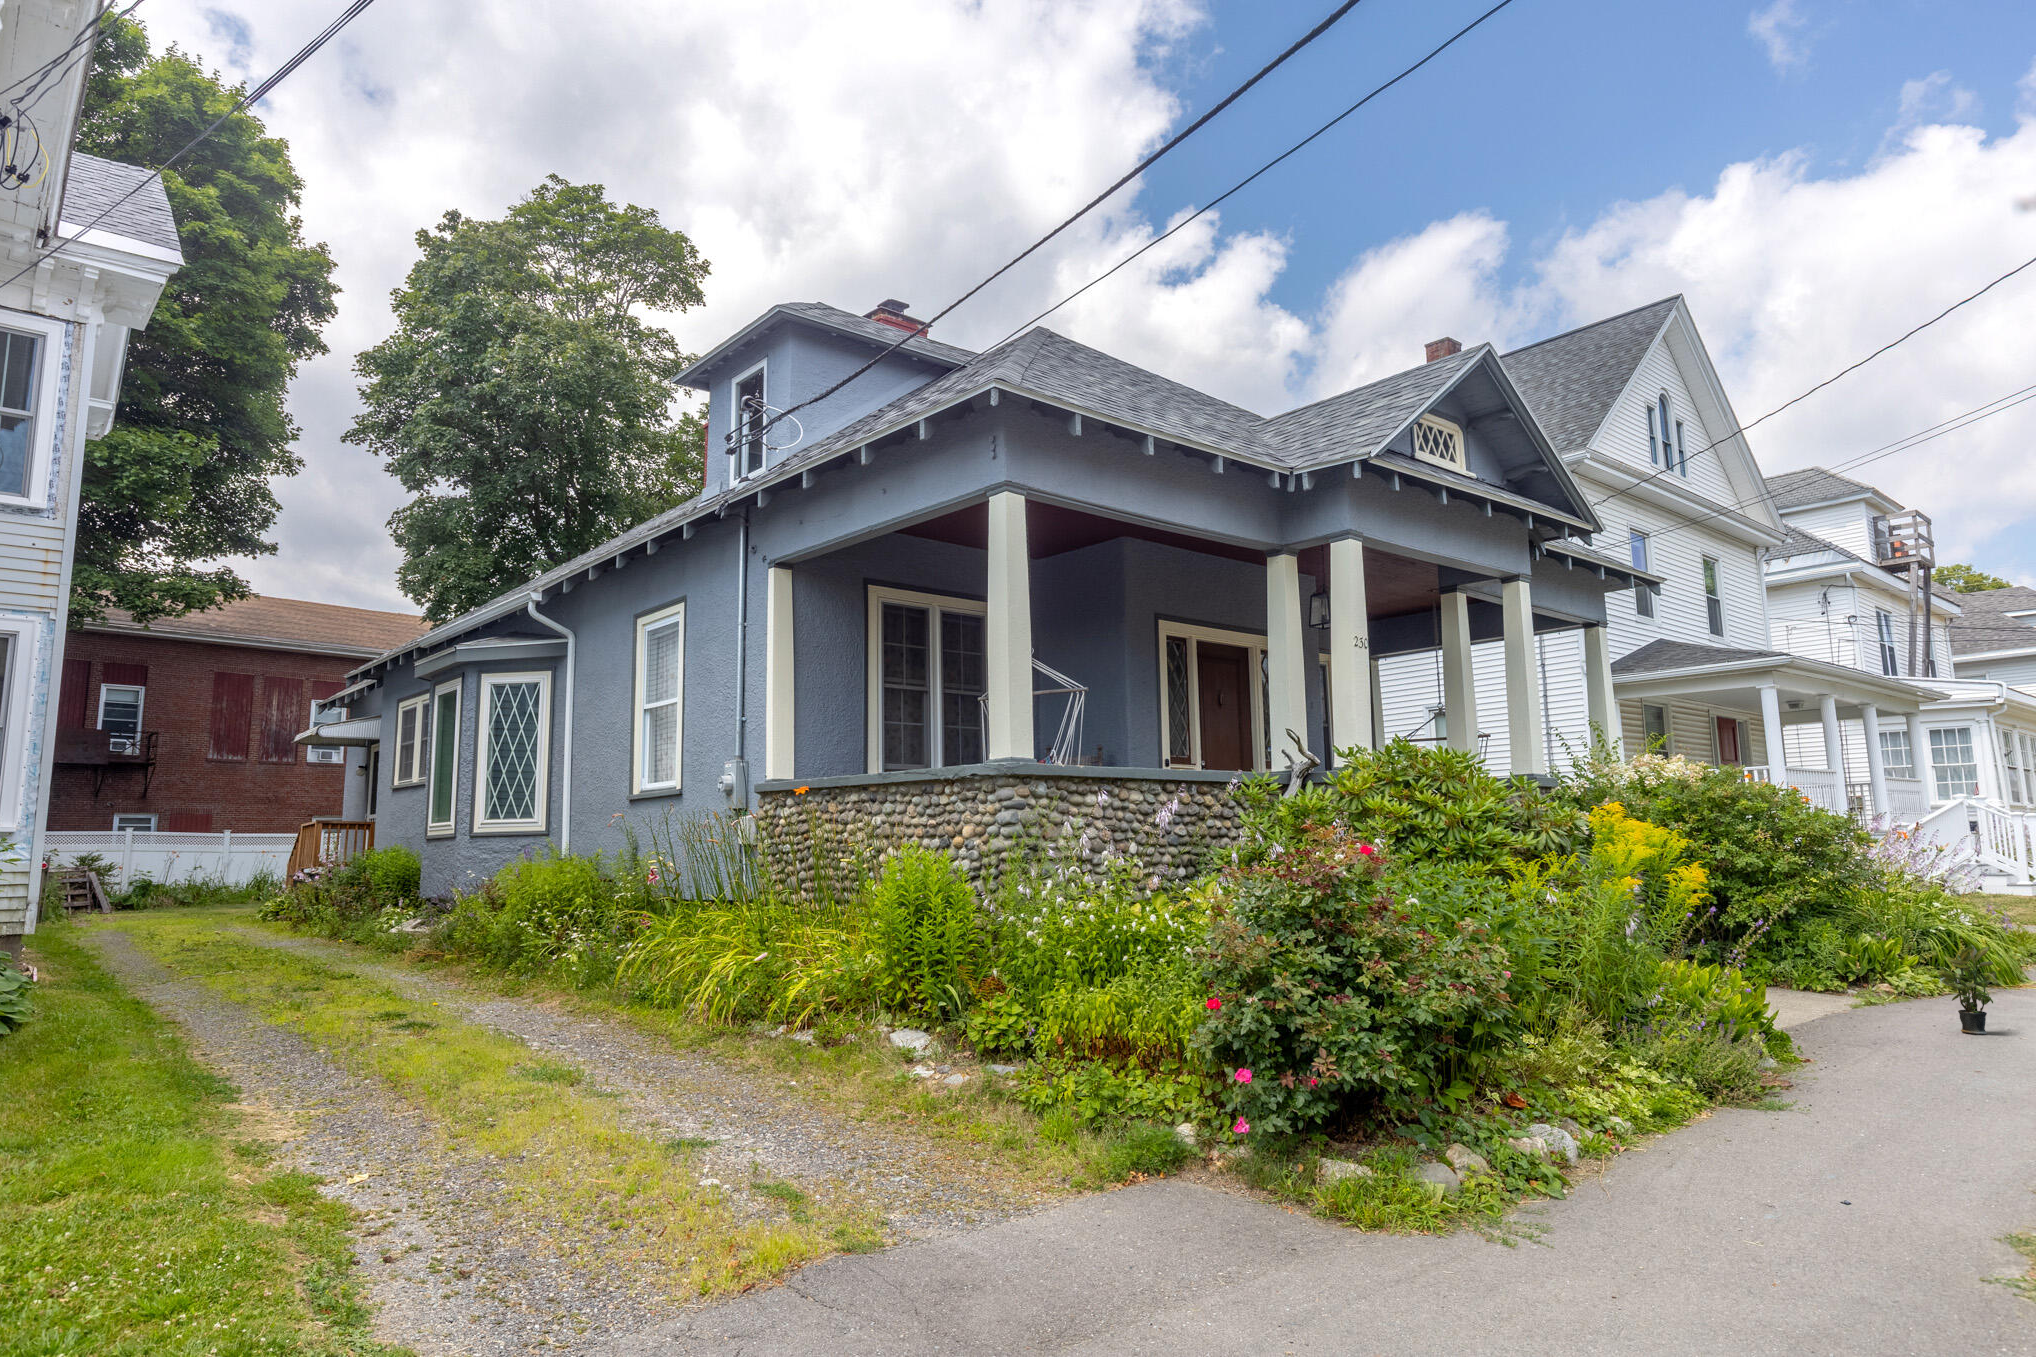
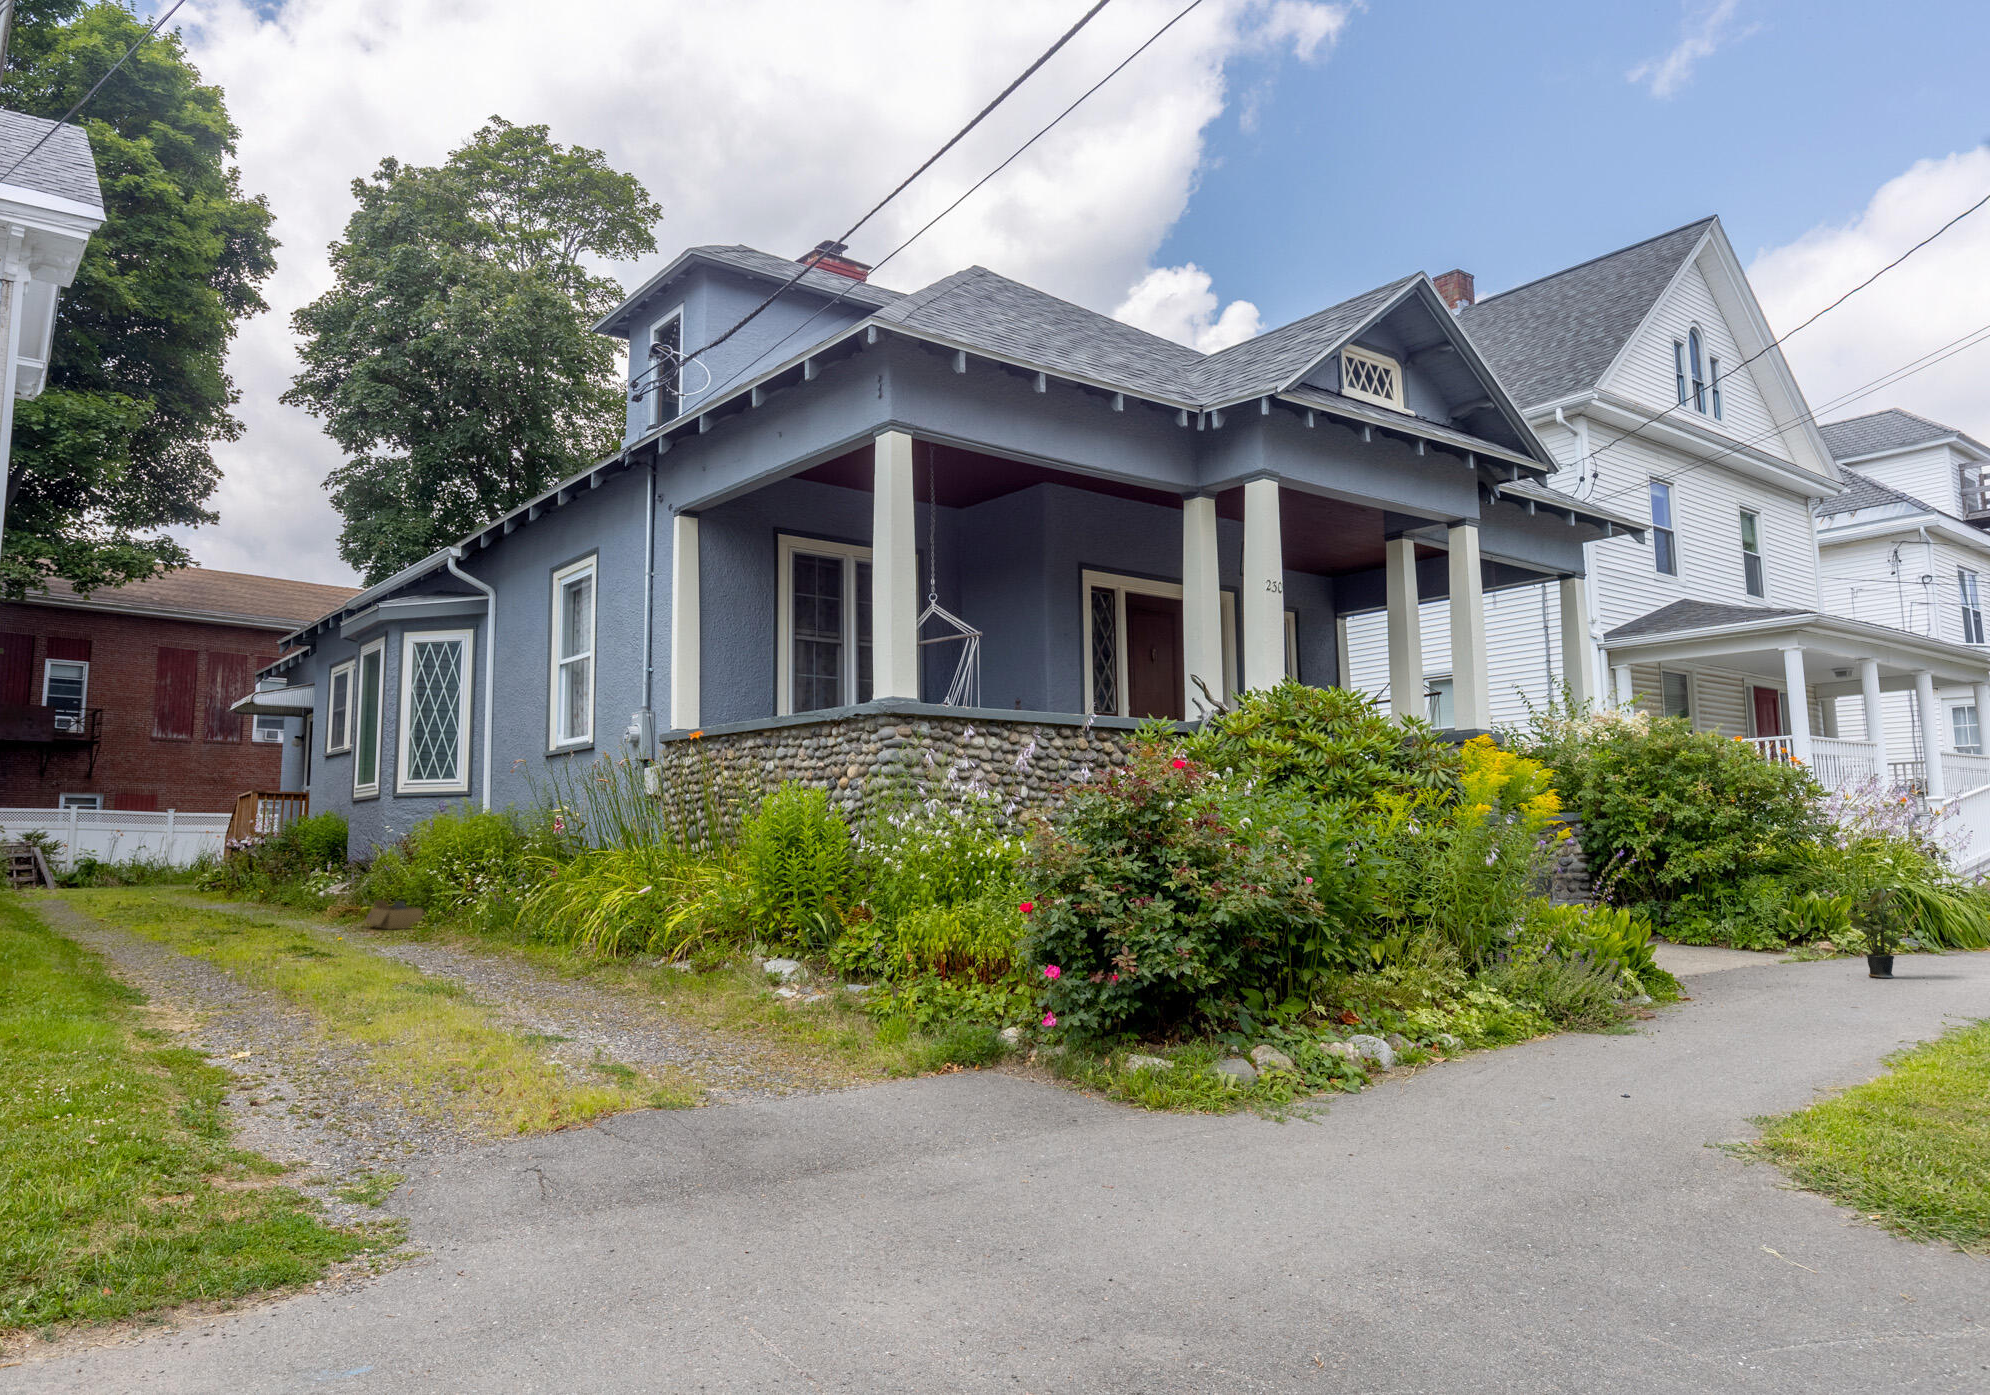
cardboard box: none [448,950,515,981] -> present [365,900,425,930]

